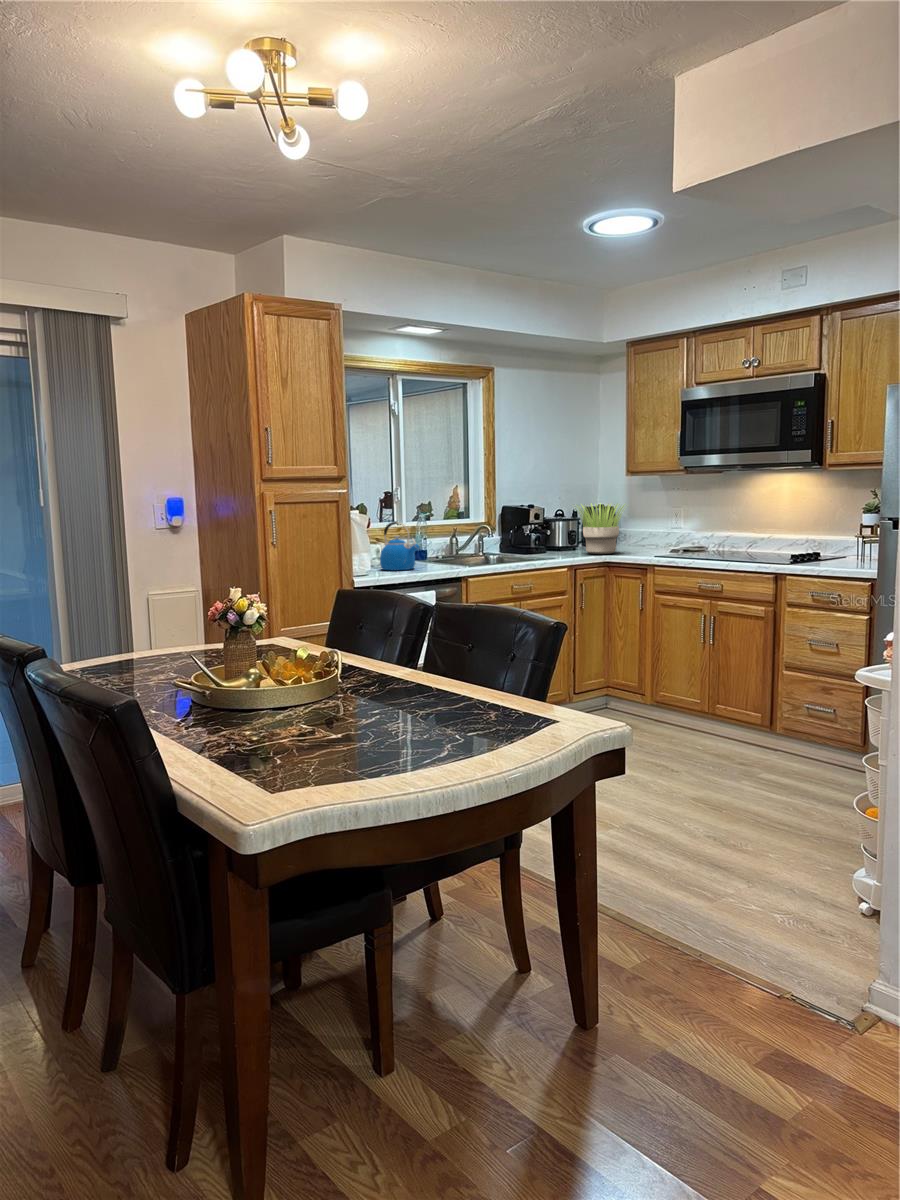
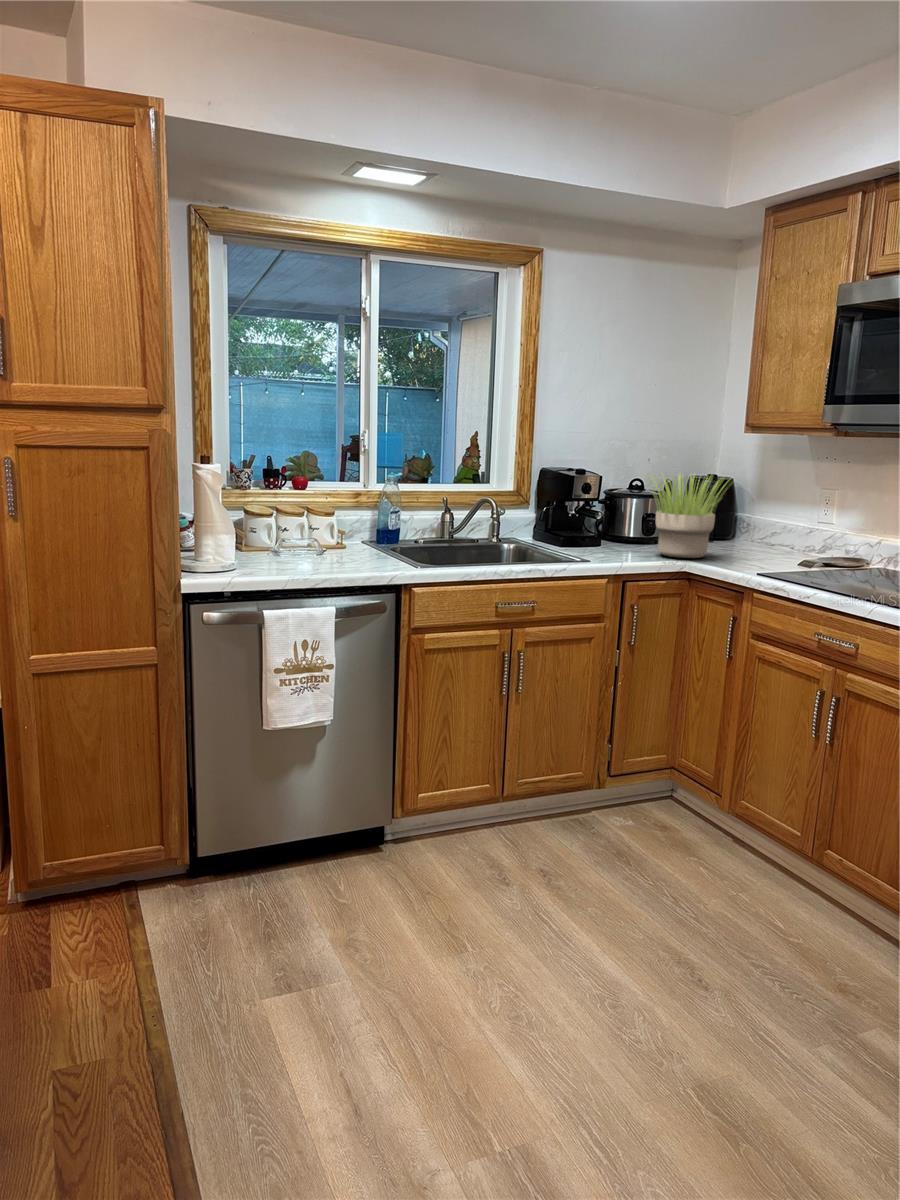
kettle: present [380,521,419,570] -> none [298,484,354,563]

